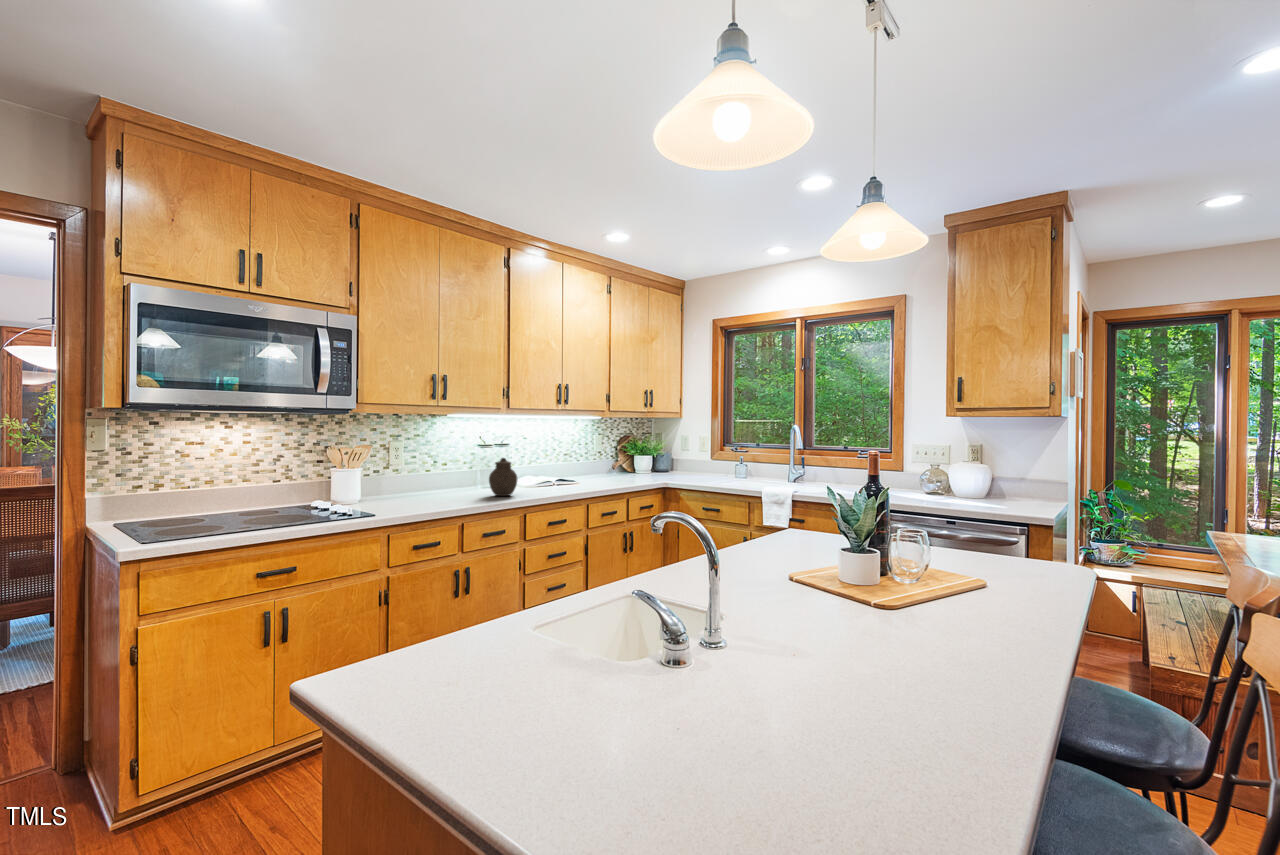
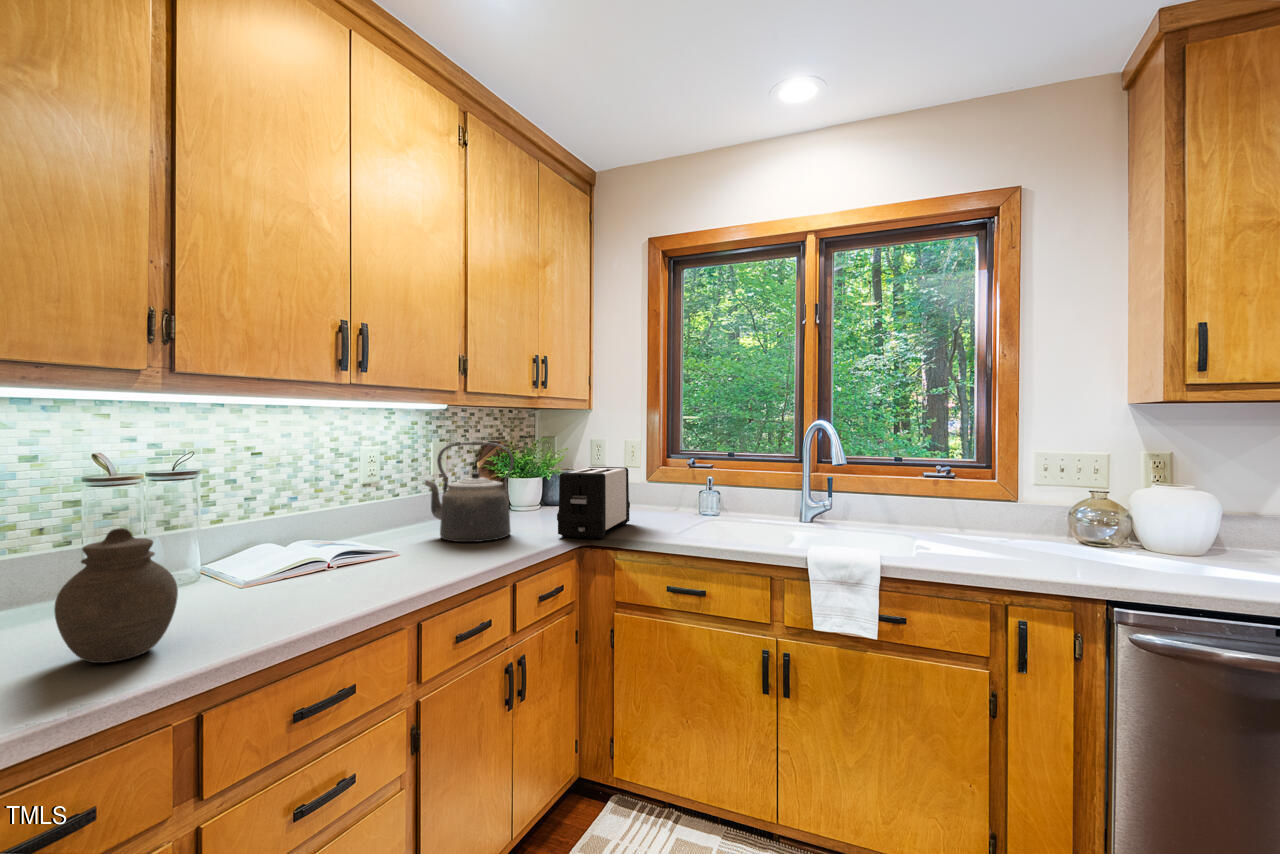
kettle: none [591,435,632,481] -> present [425,442,514,542]
toaster: none [651,449,693,482] -> present [557,467,630,539]

